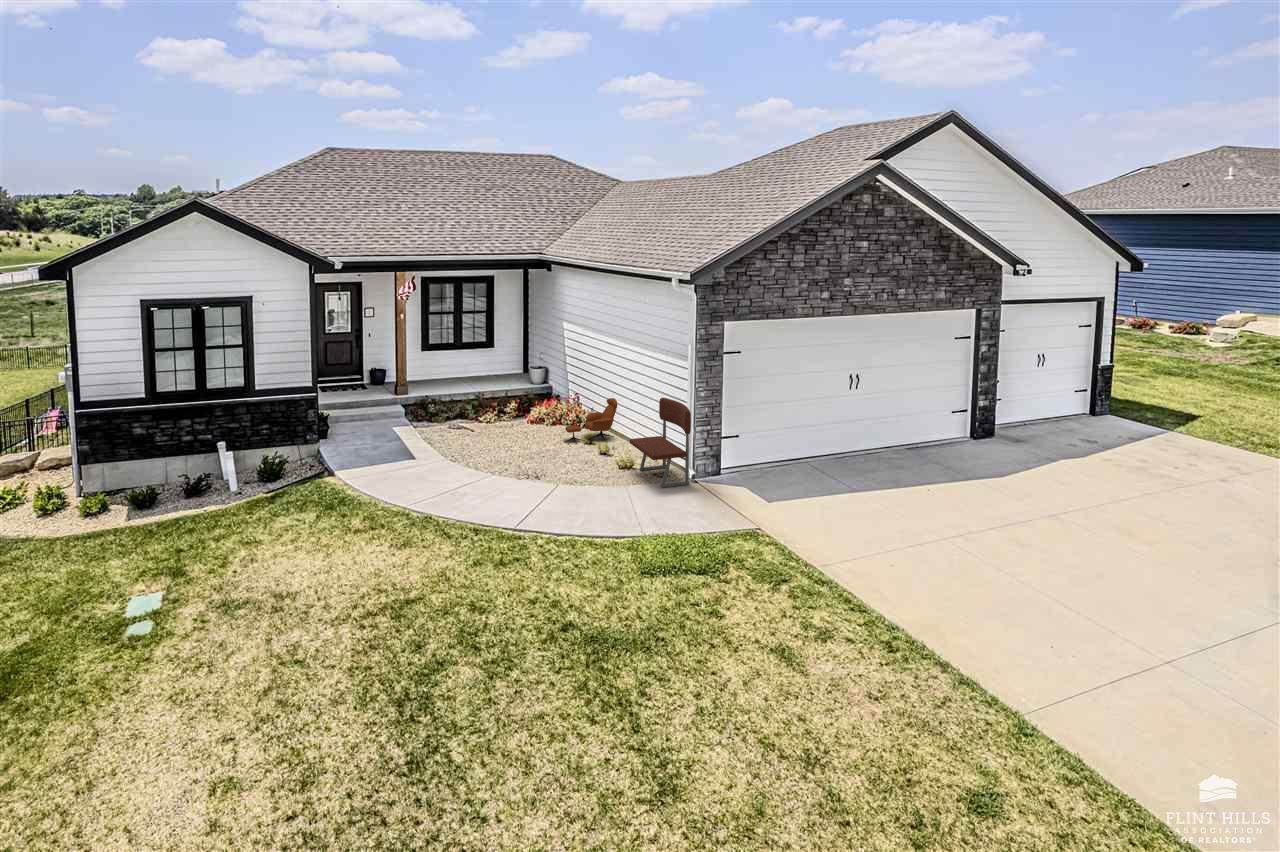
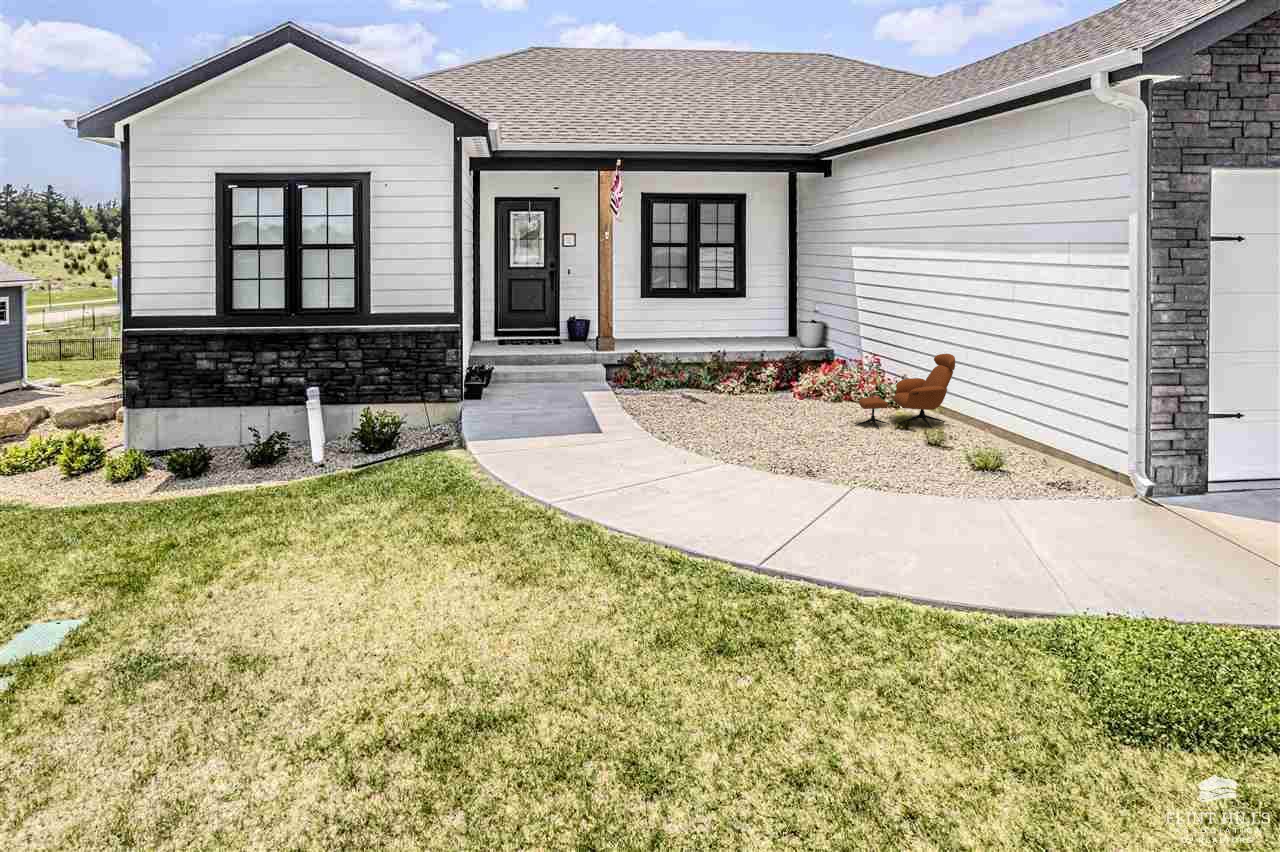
bench: present [630,398,691,488] -> none [992,336,1146,511]

